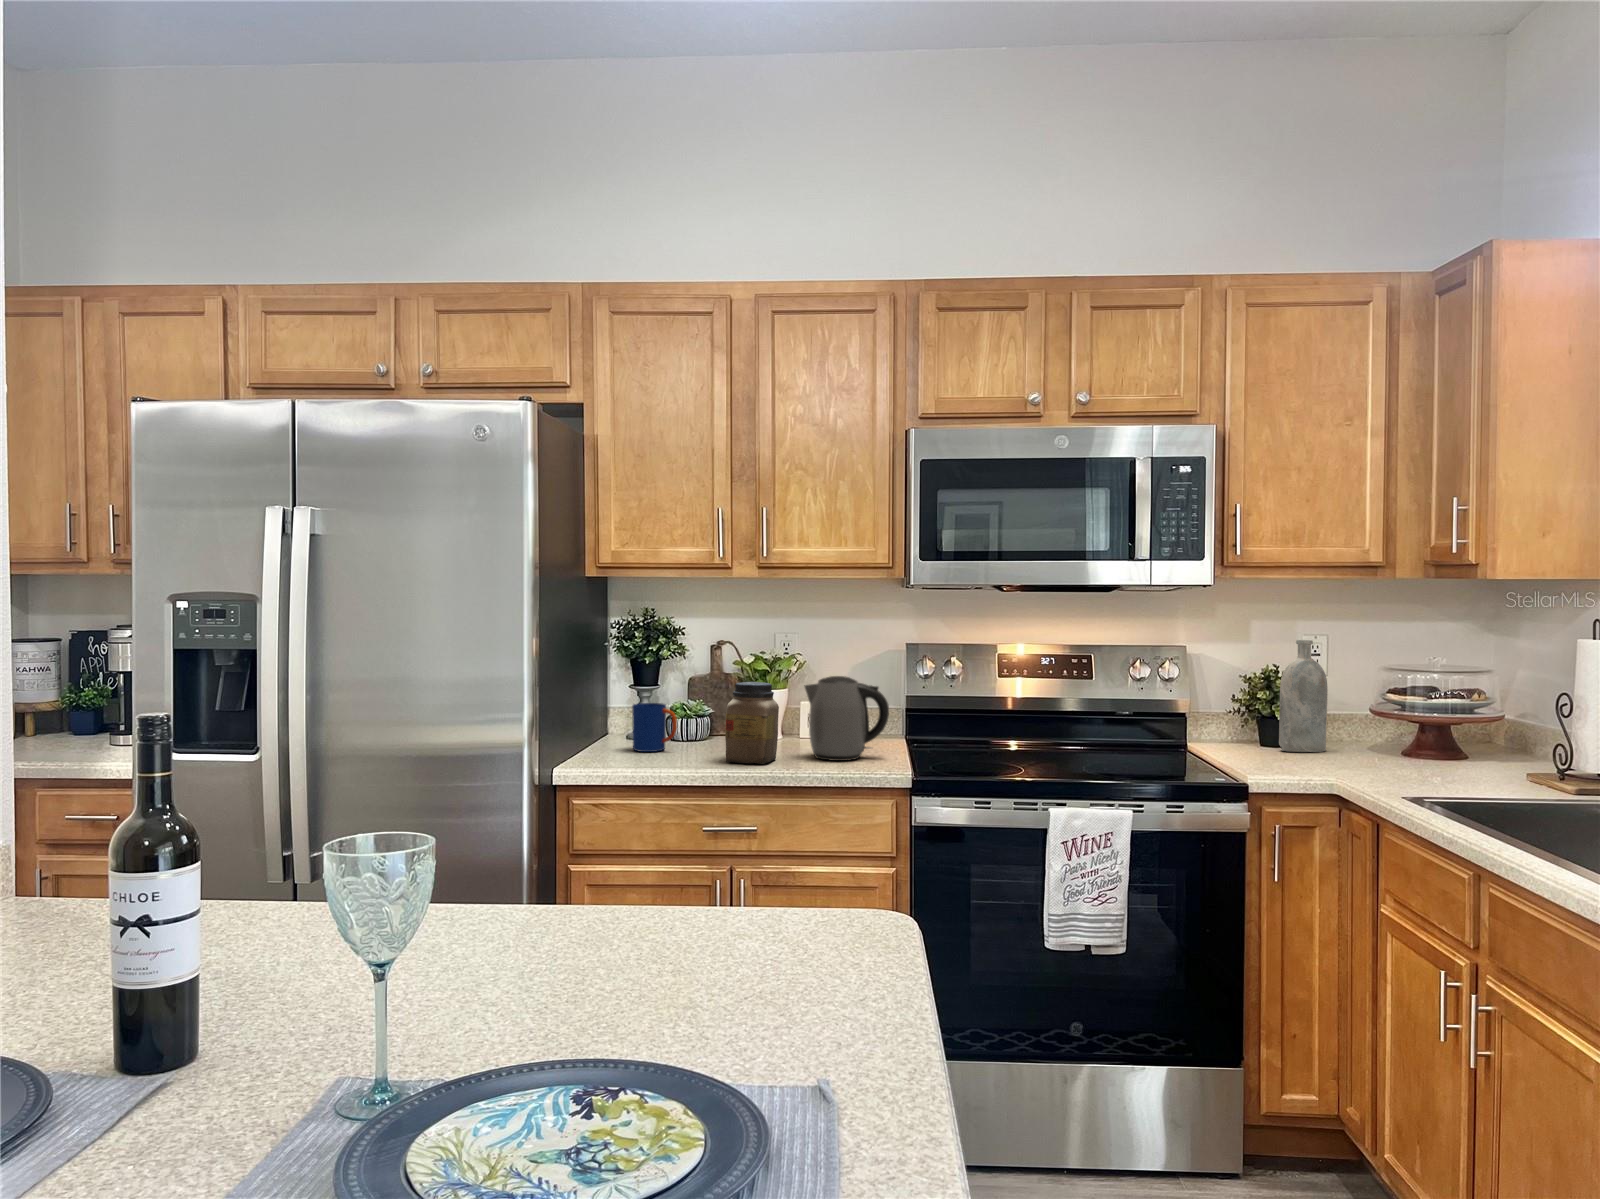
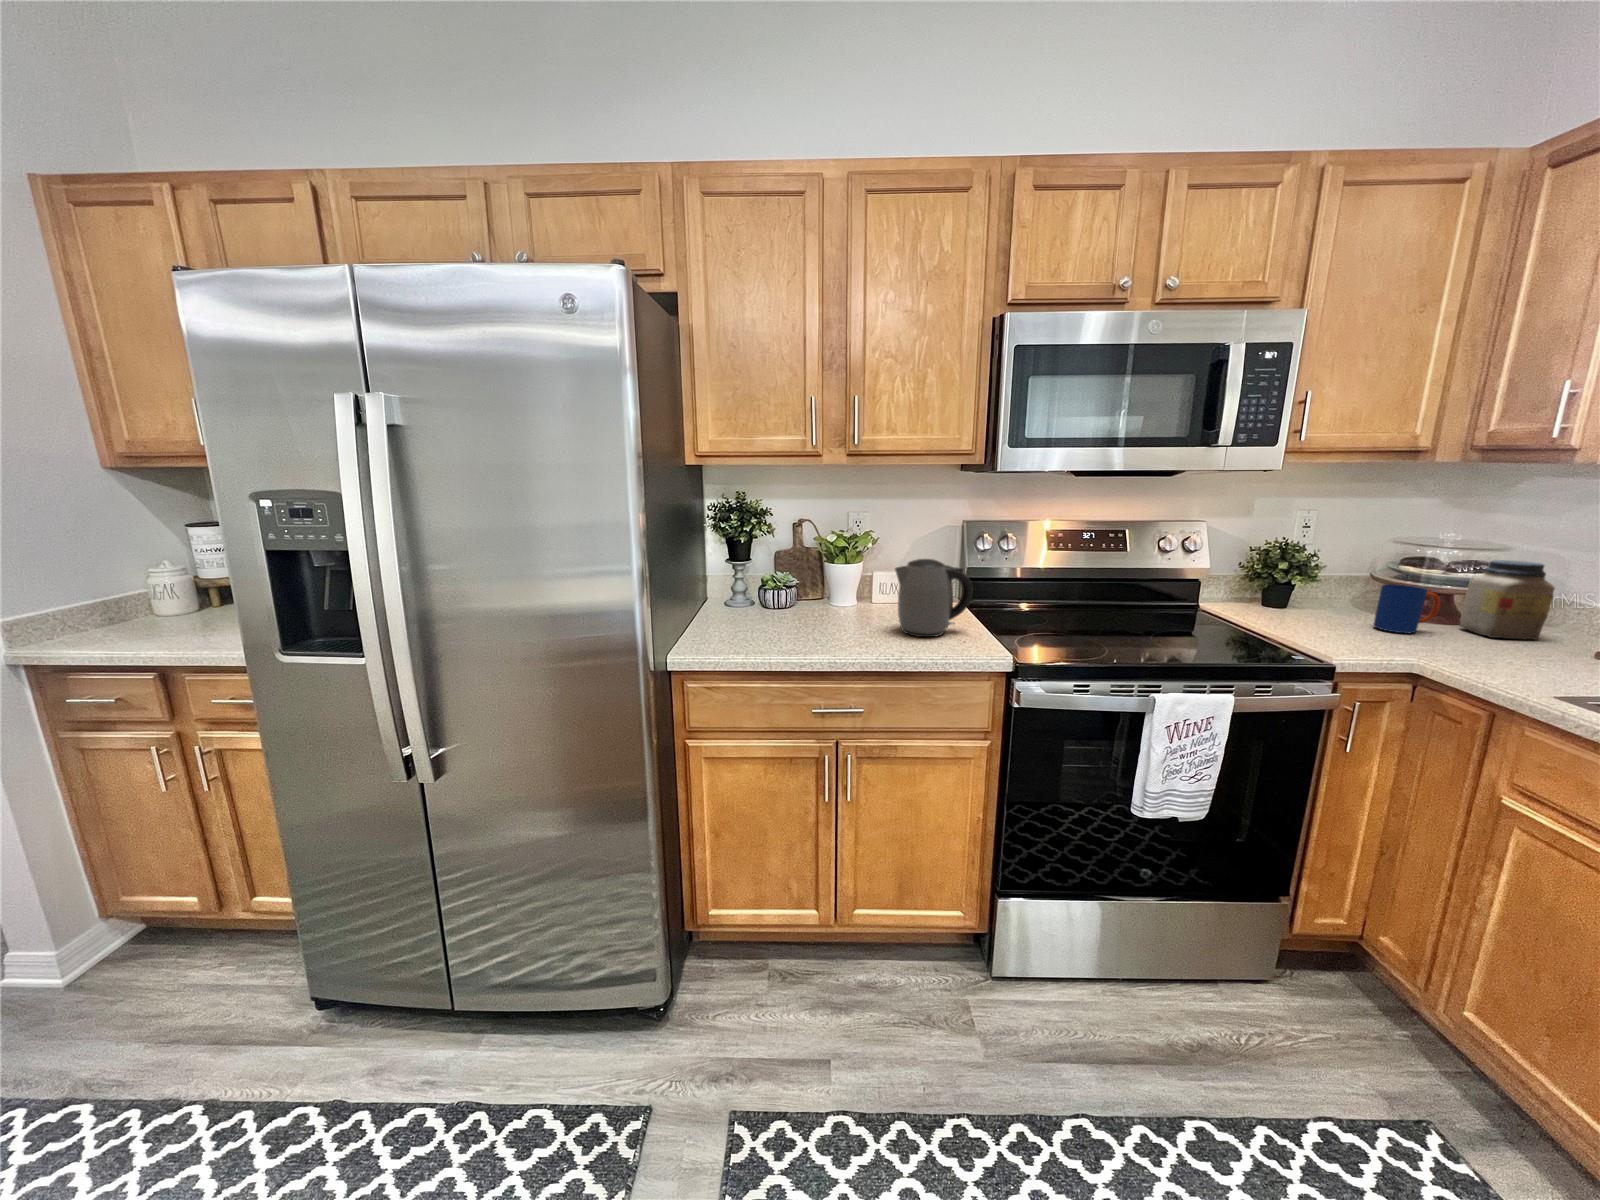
bottle: present [1279,640,1328,752] -> none [1296,520,1351,618]
jar: present [725,682,779,764] -> present [1460,560,1555,640]
mug: present [632,703,677,752] -> present [1373,584,1440,633]

